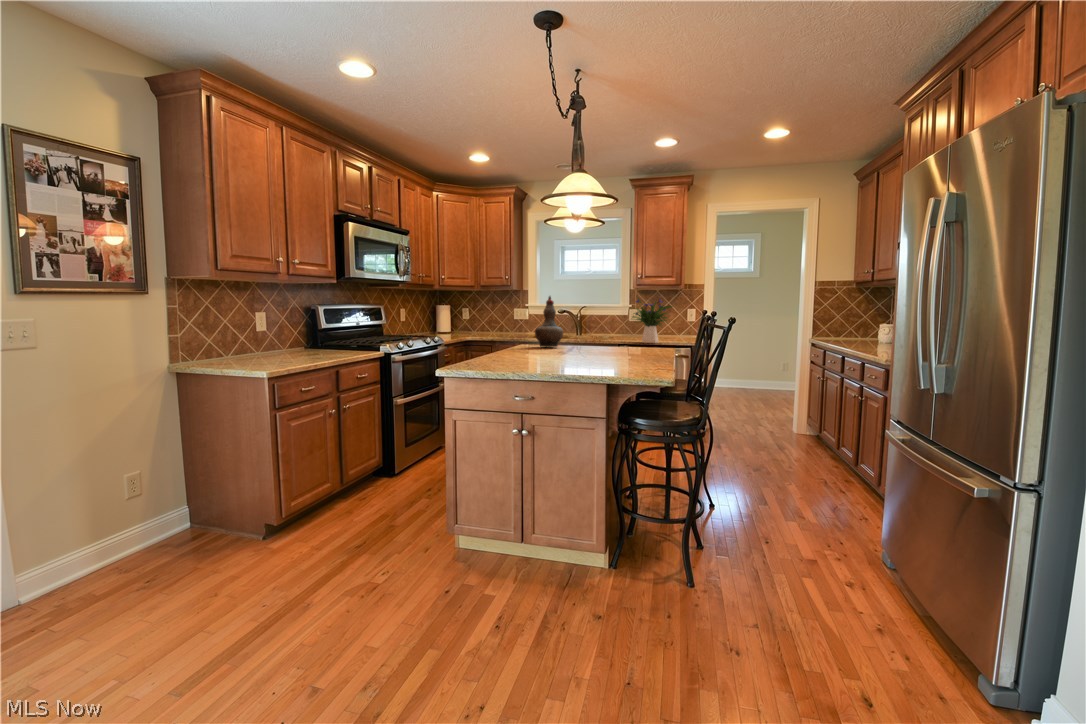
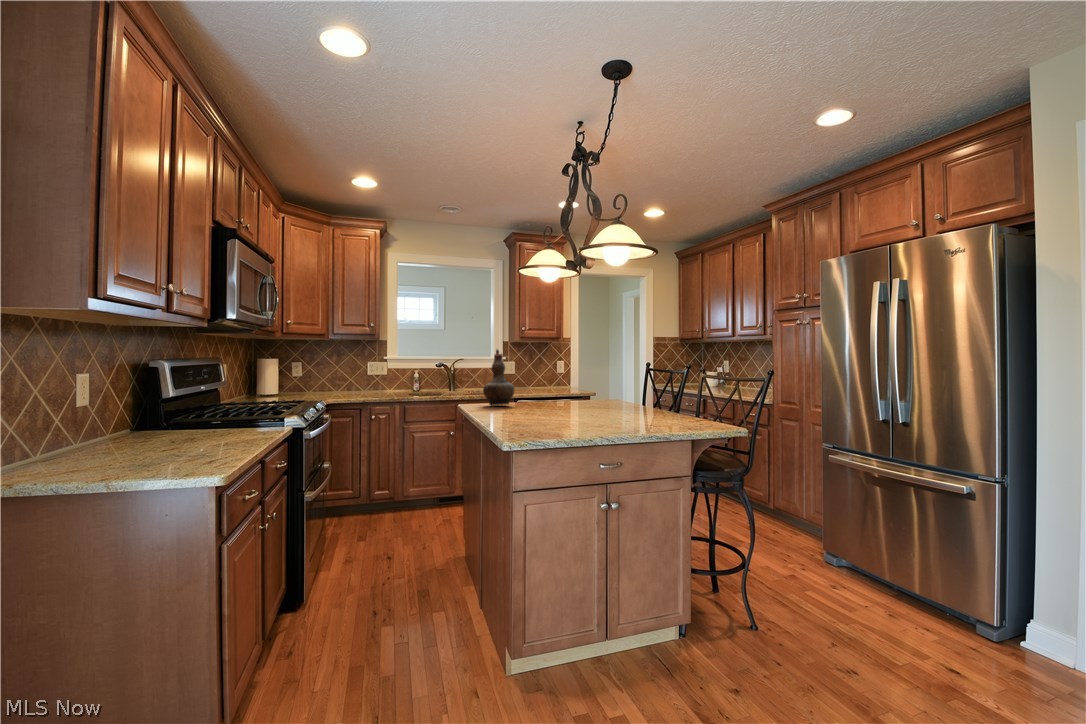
flower arrangement: present [632,298,672,343] -> none [516,349,559,395]

